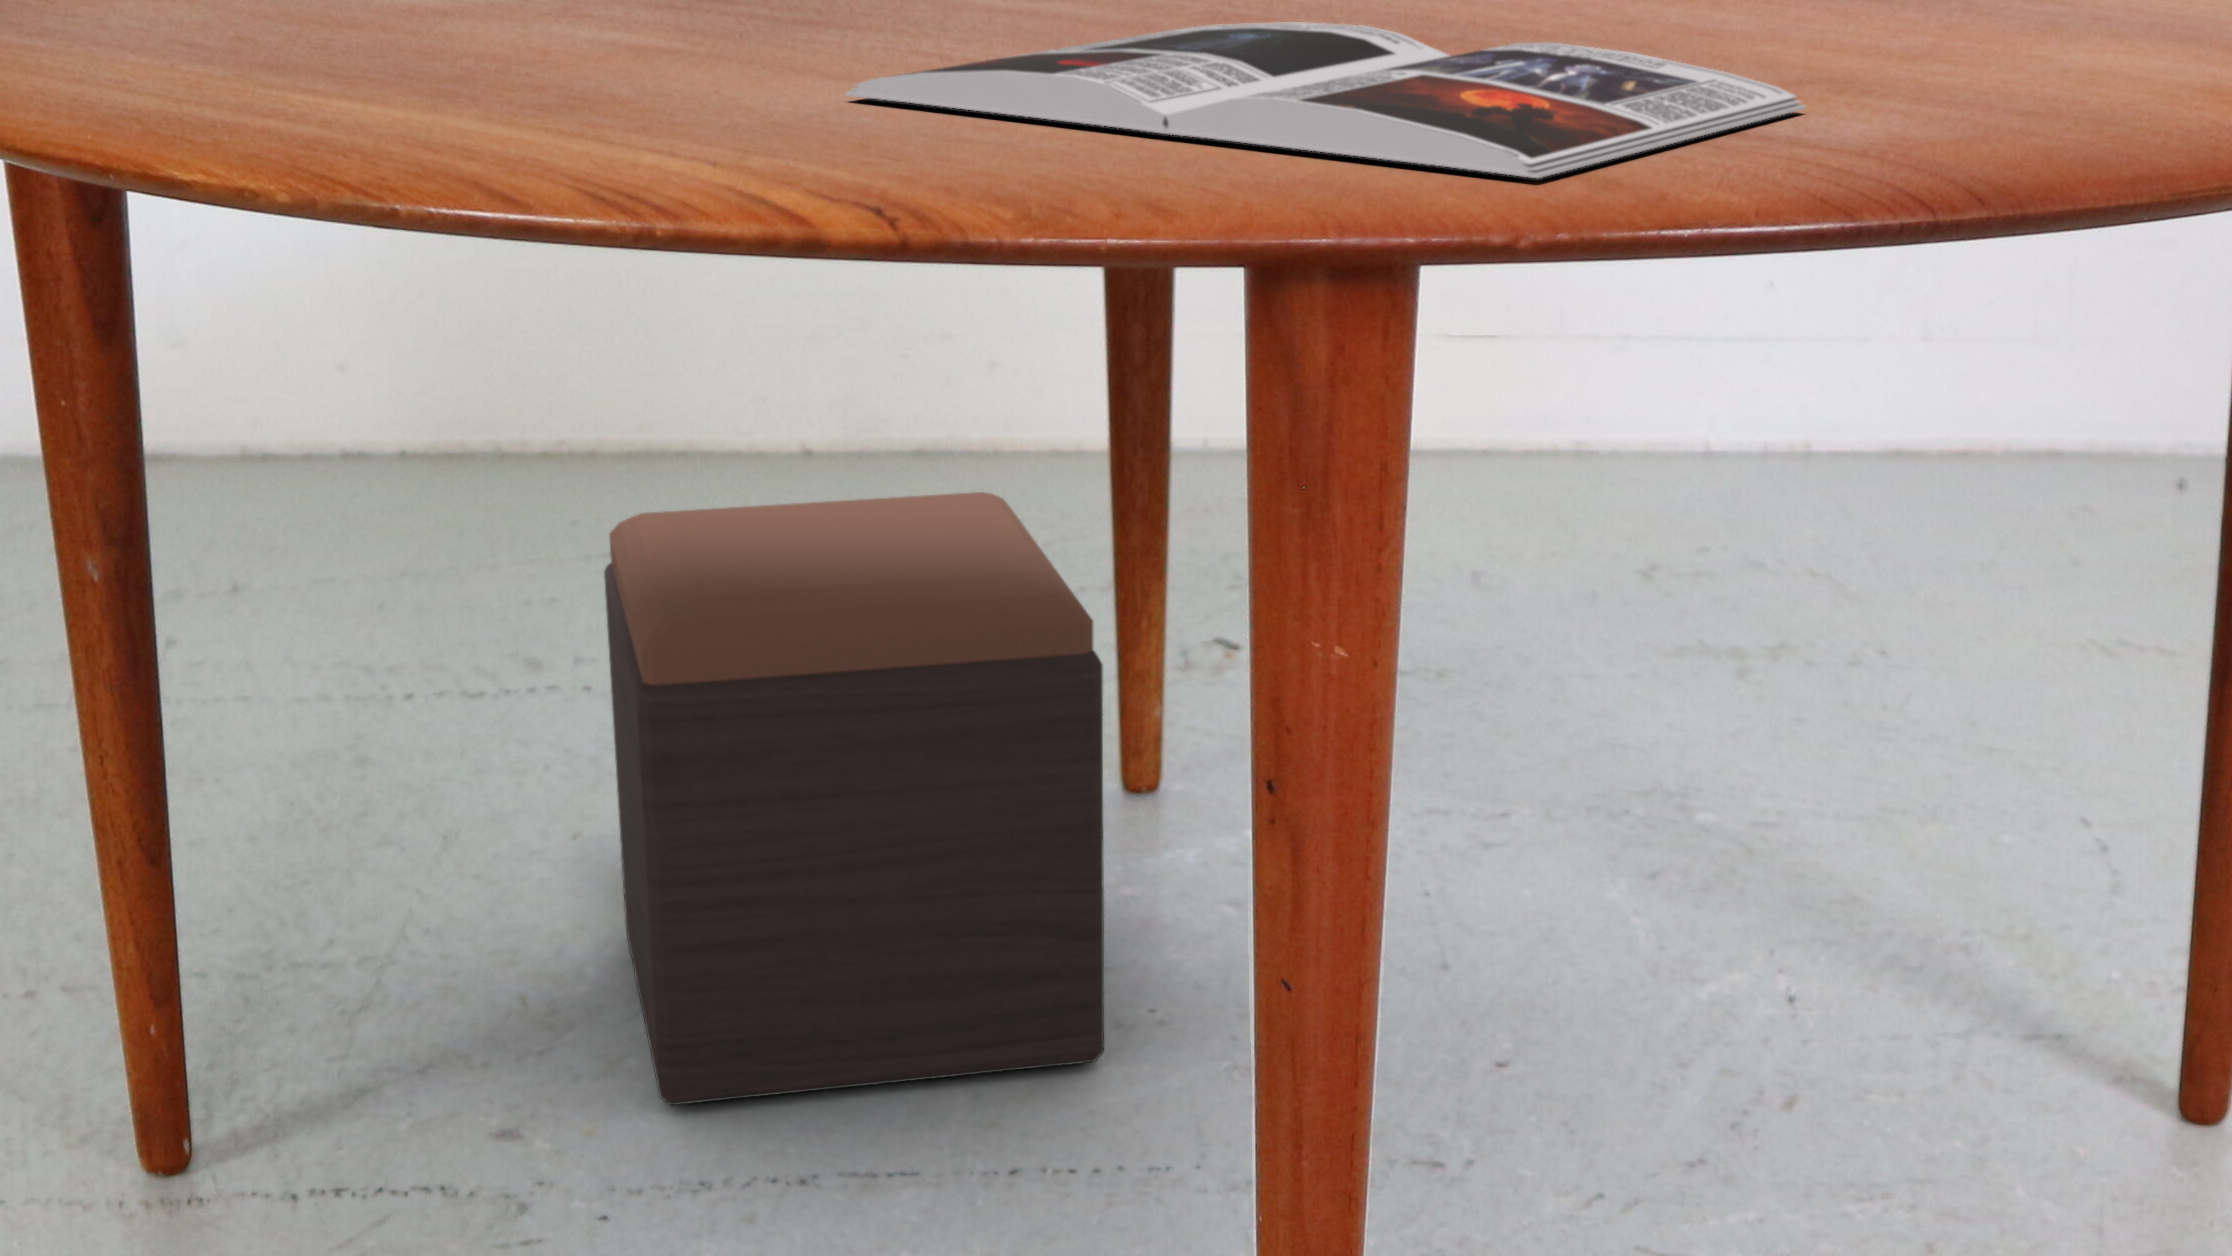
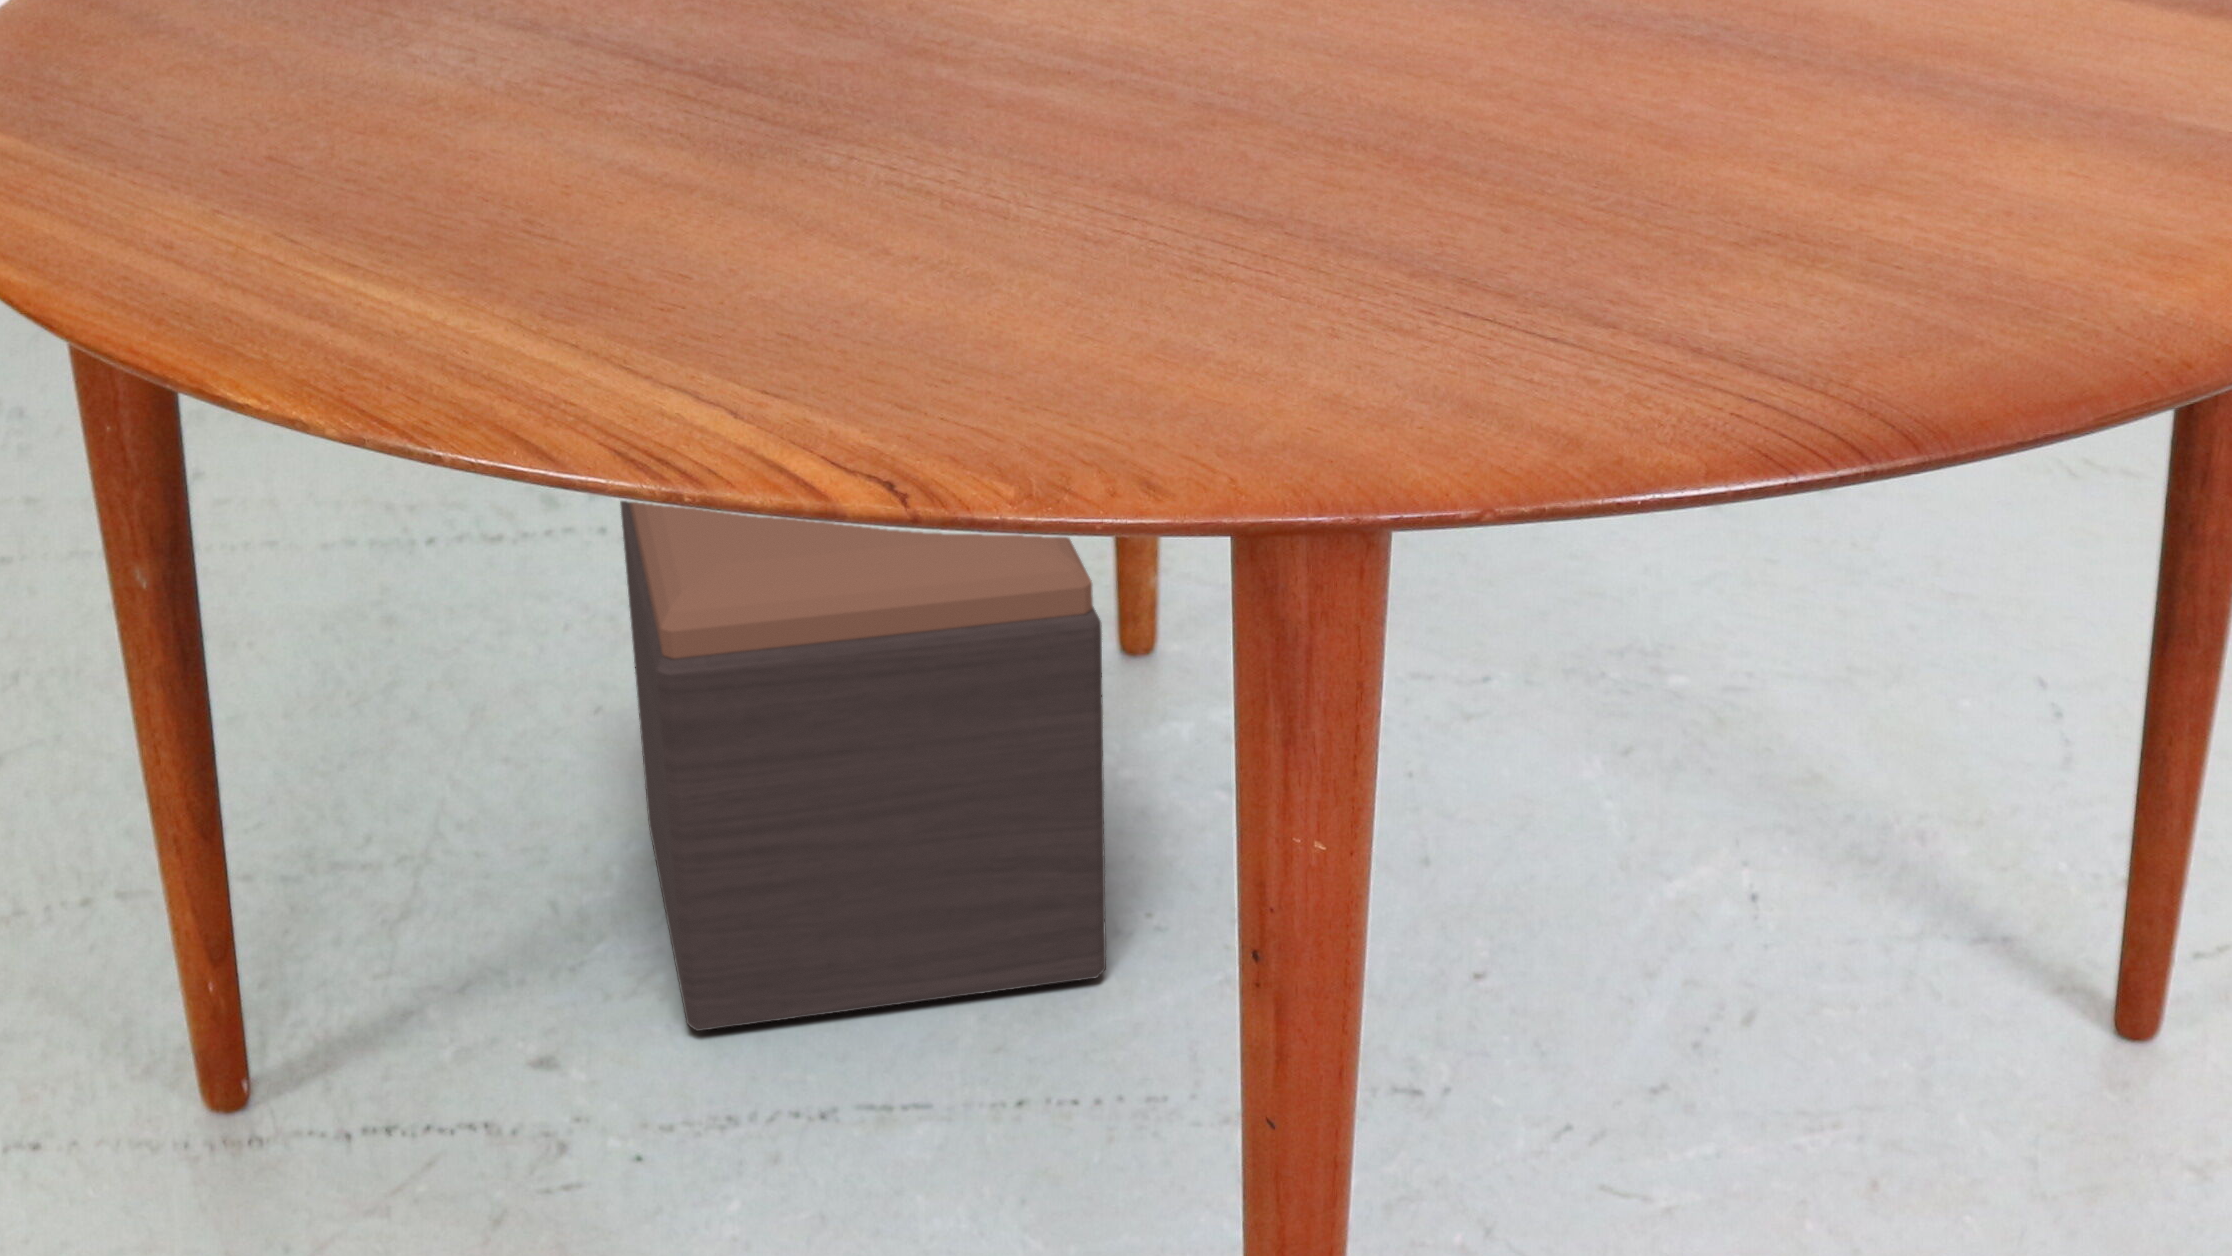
magazine: present [846,22,1806,178] -> none [850,160,1760,474]

